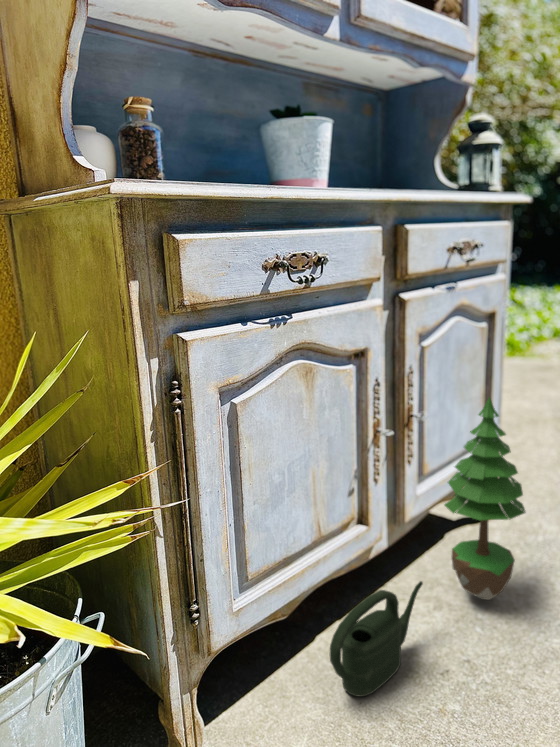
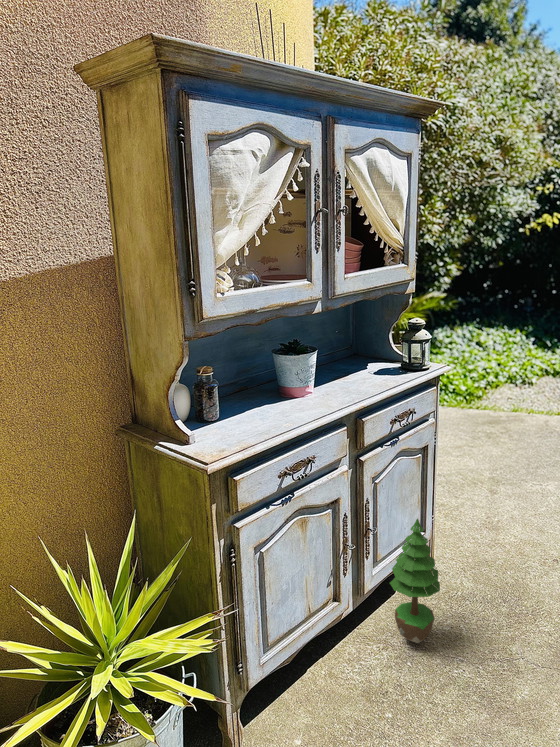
watering can: present [330,581,423,696] -> none [316,635,374,709]

